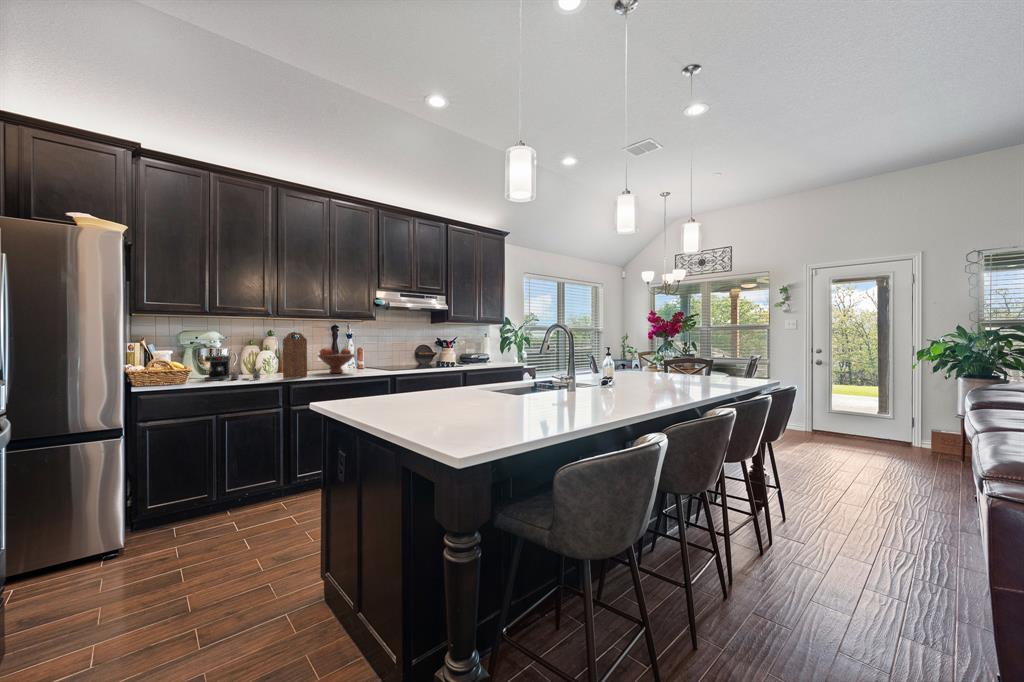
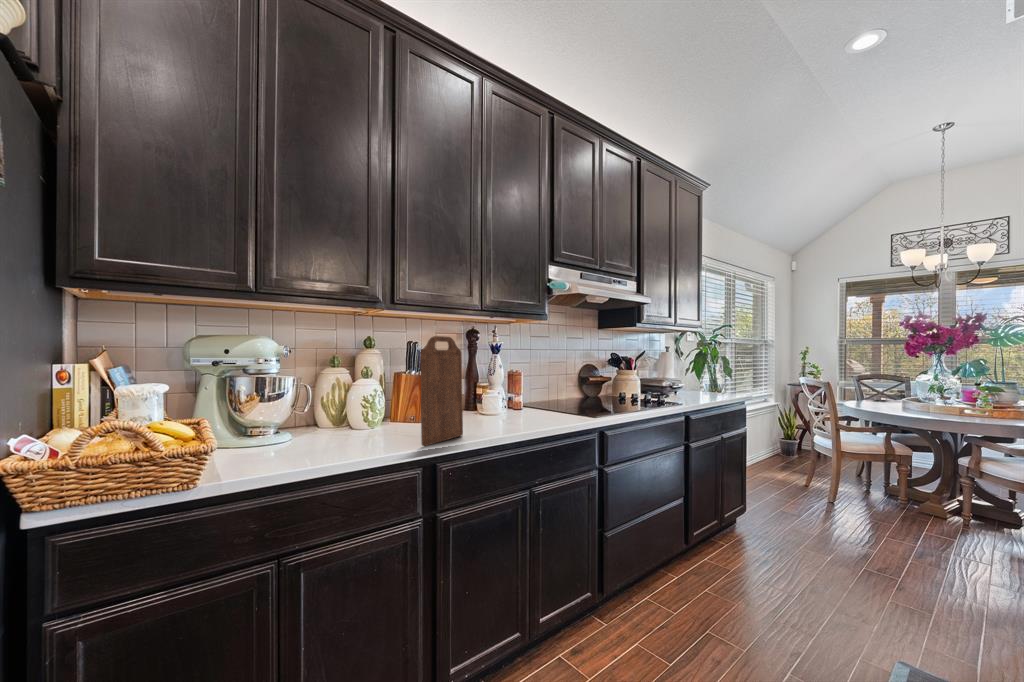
fruit bowl: present [318,348,354,373] -> none [466,370,536,423]
coffee maker: present [205,355,261,381] -> none [241,391,376,460]

